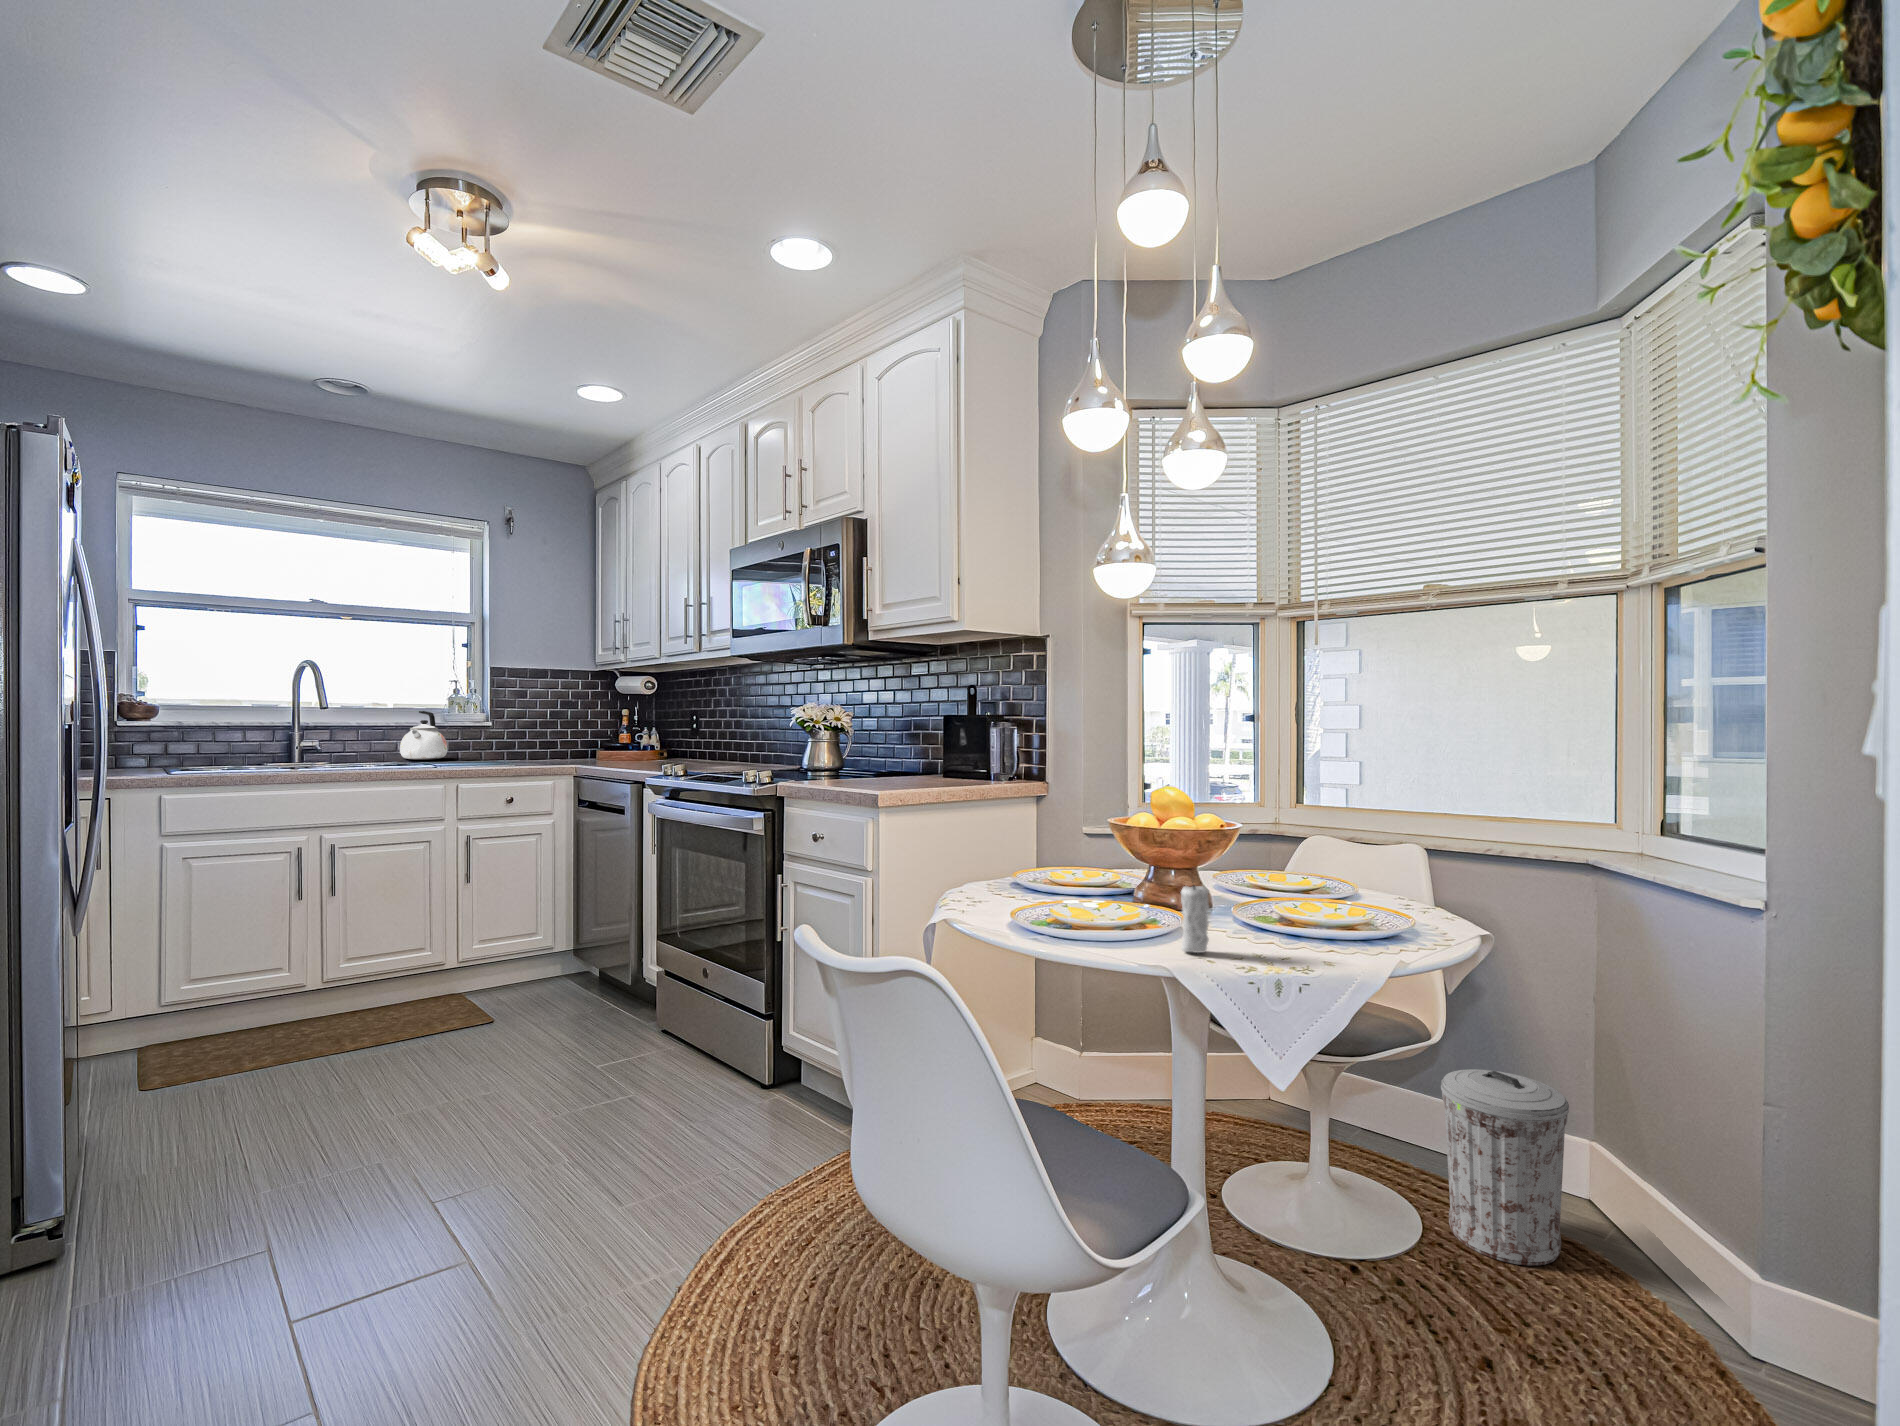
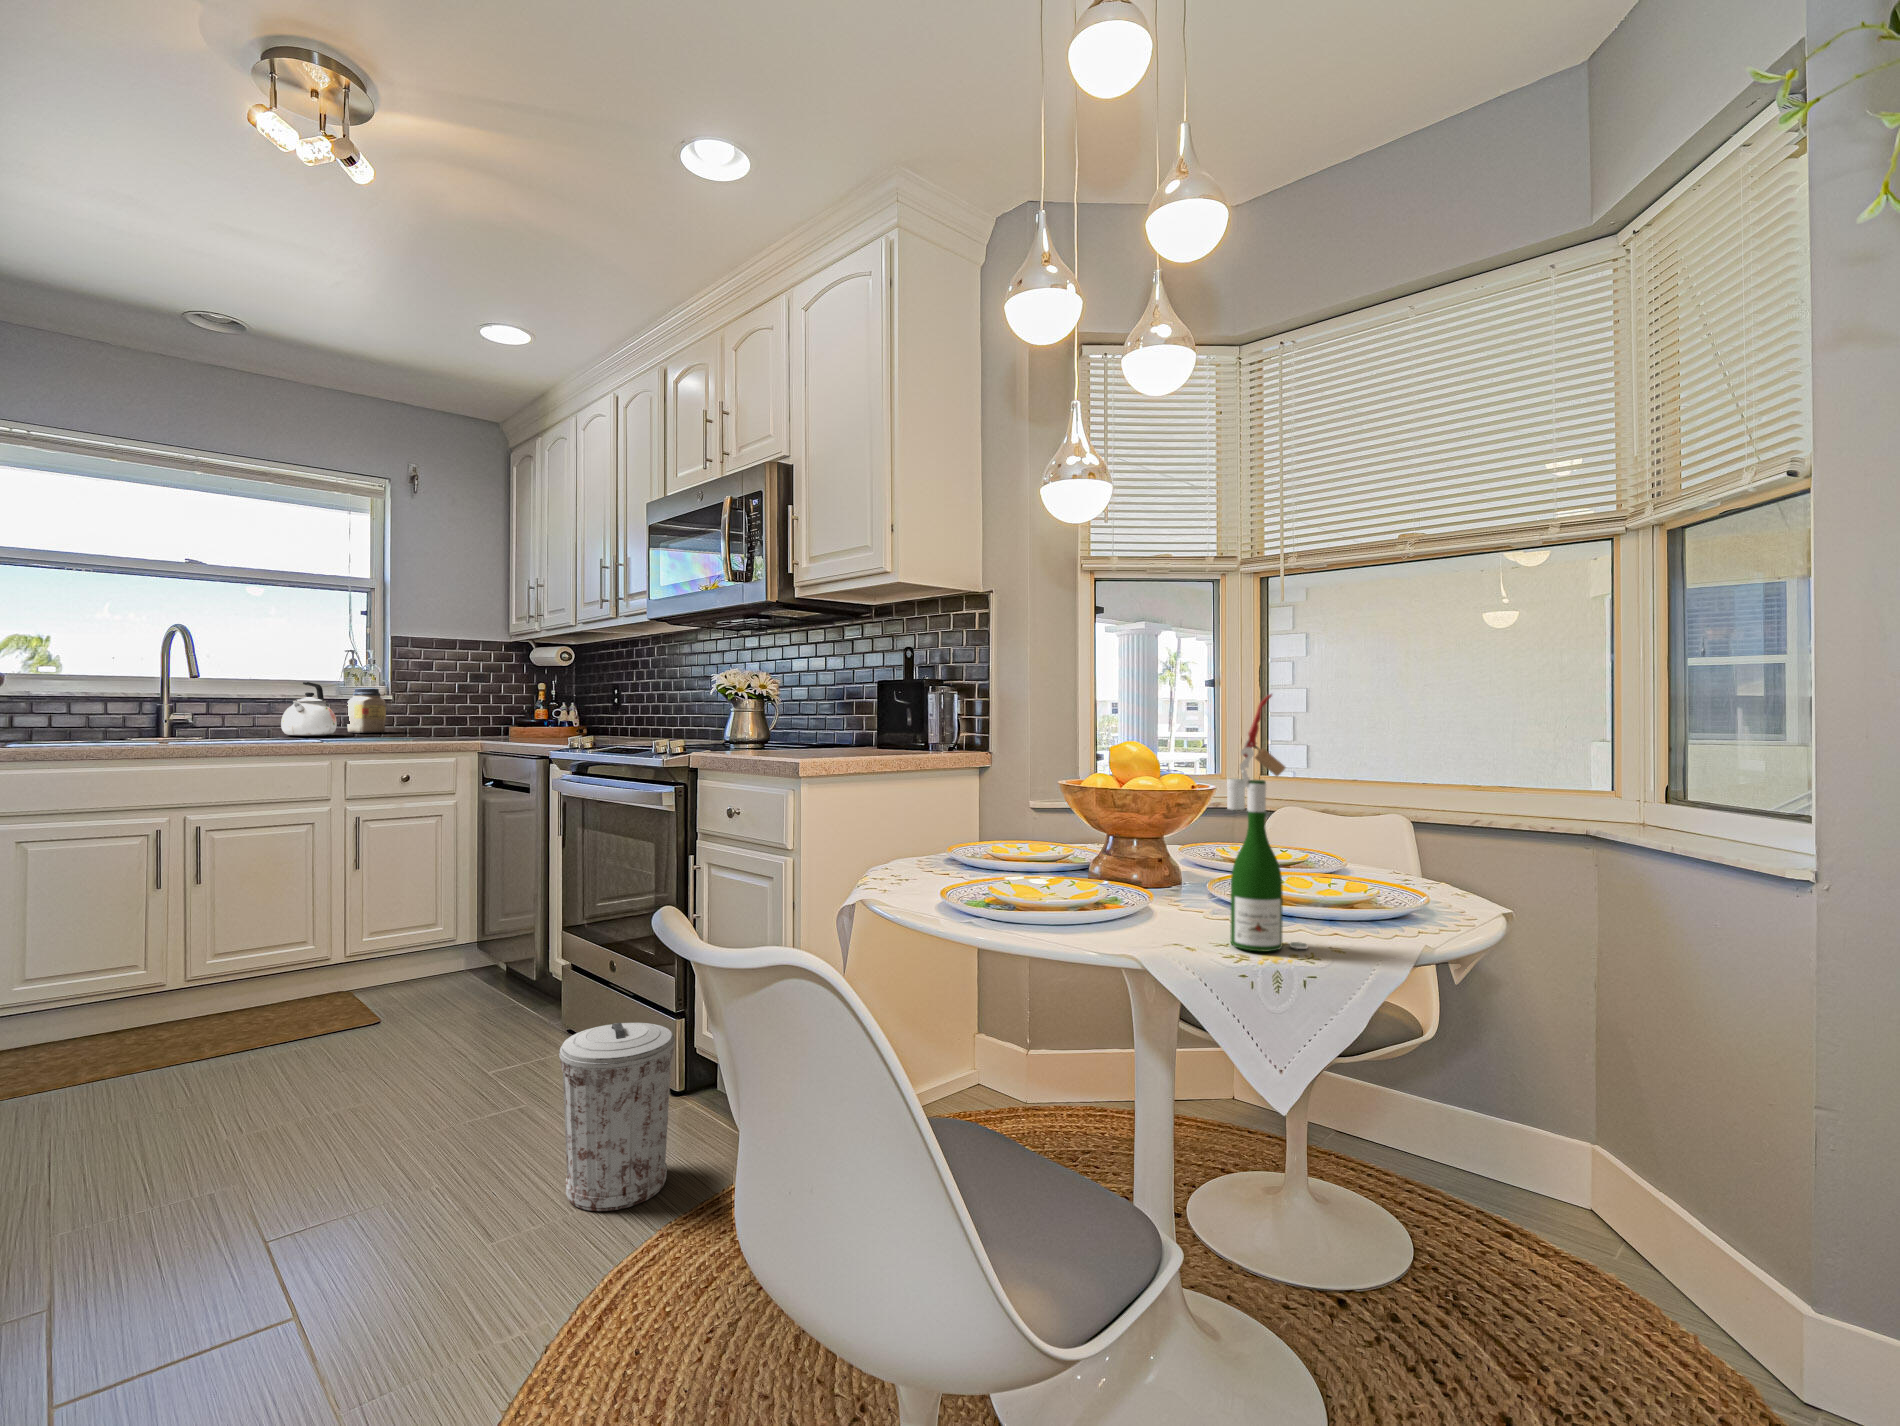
jar: none [454,715,488,756] -> present [347,688,386,733]
wine bottle: none [1243,758,1309,964] -> present [1227,694,1308,951]
candle: present [1181,882,1209,953] -> none [1149,839,1185,938]
trash can: present [1441,1069,1569,1265] -> present [559,1023,675,1211]

